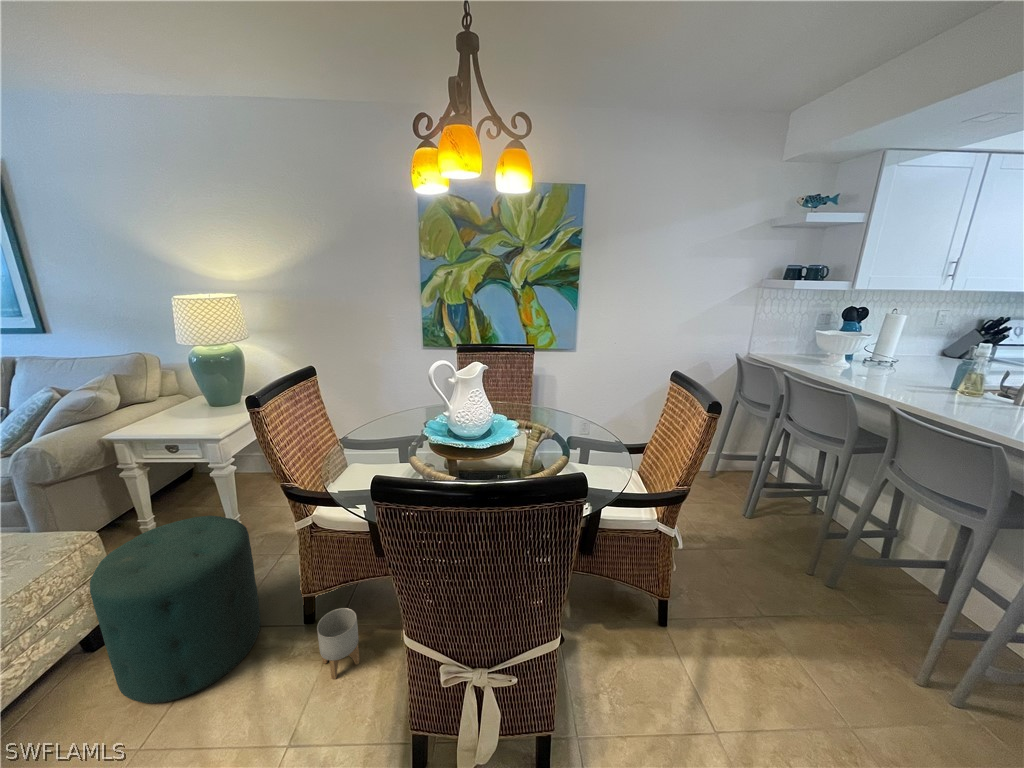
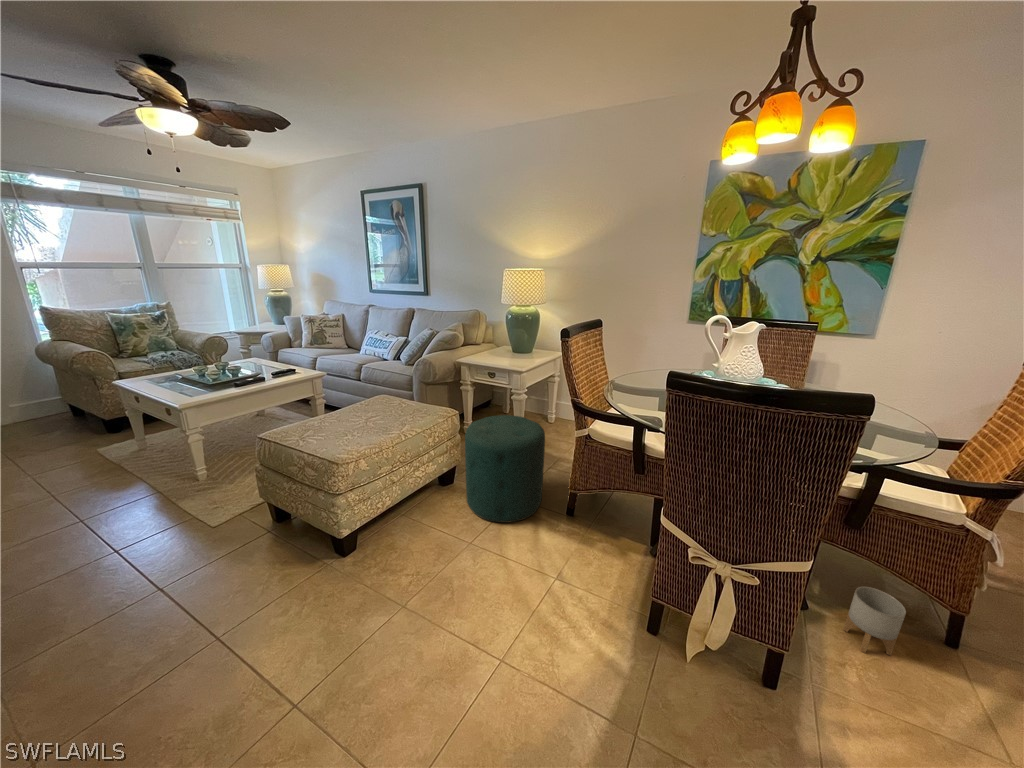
planter: present [317,608,360,679] -> present [843,587,906,655]

